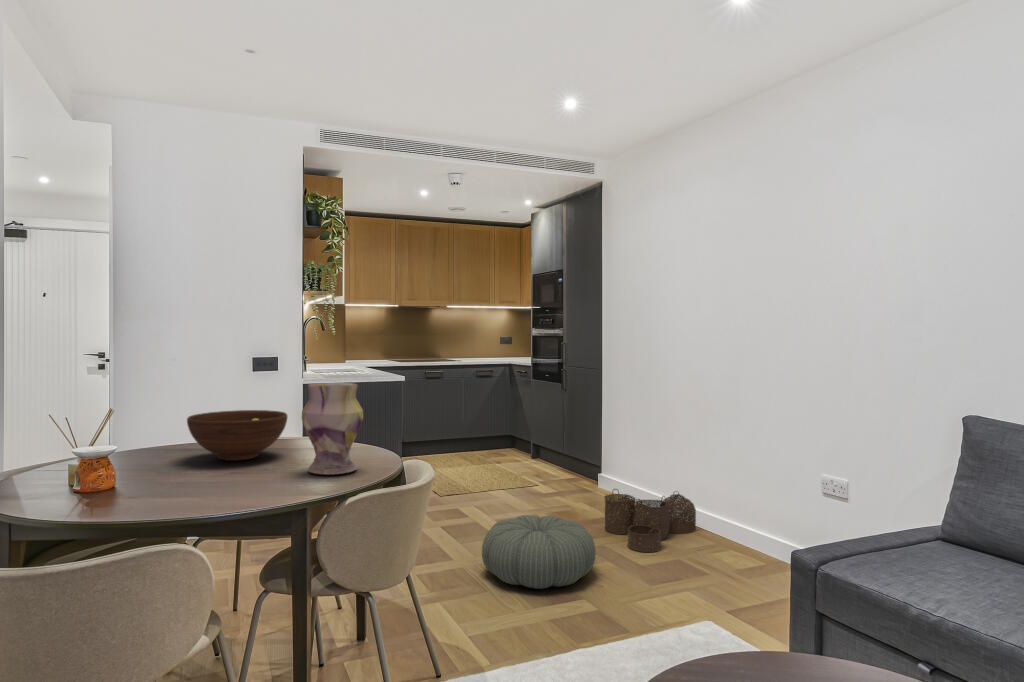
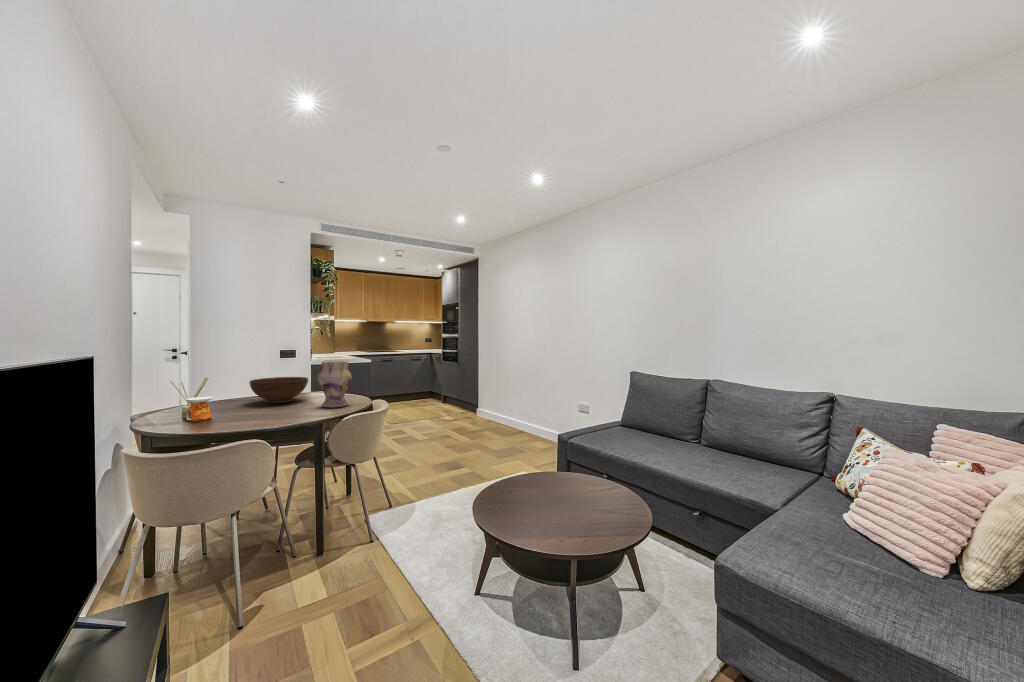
woven basket: present [604,489,696,552] -> none [478,414,523,444]
pouf: present [482,515,596,589] -> none [414,429,472,464]

